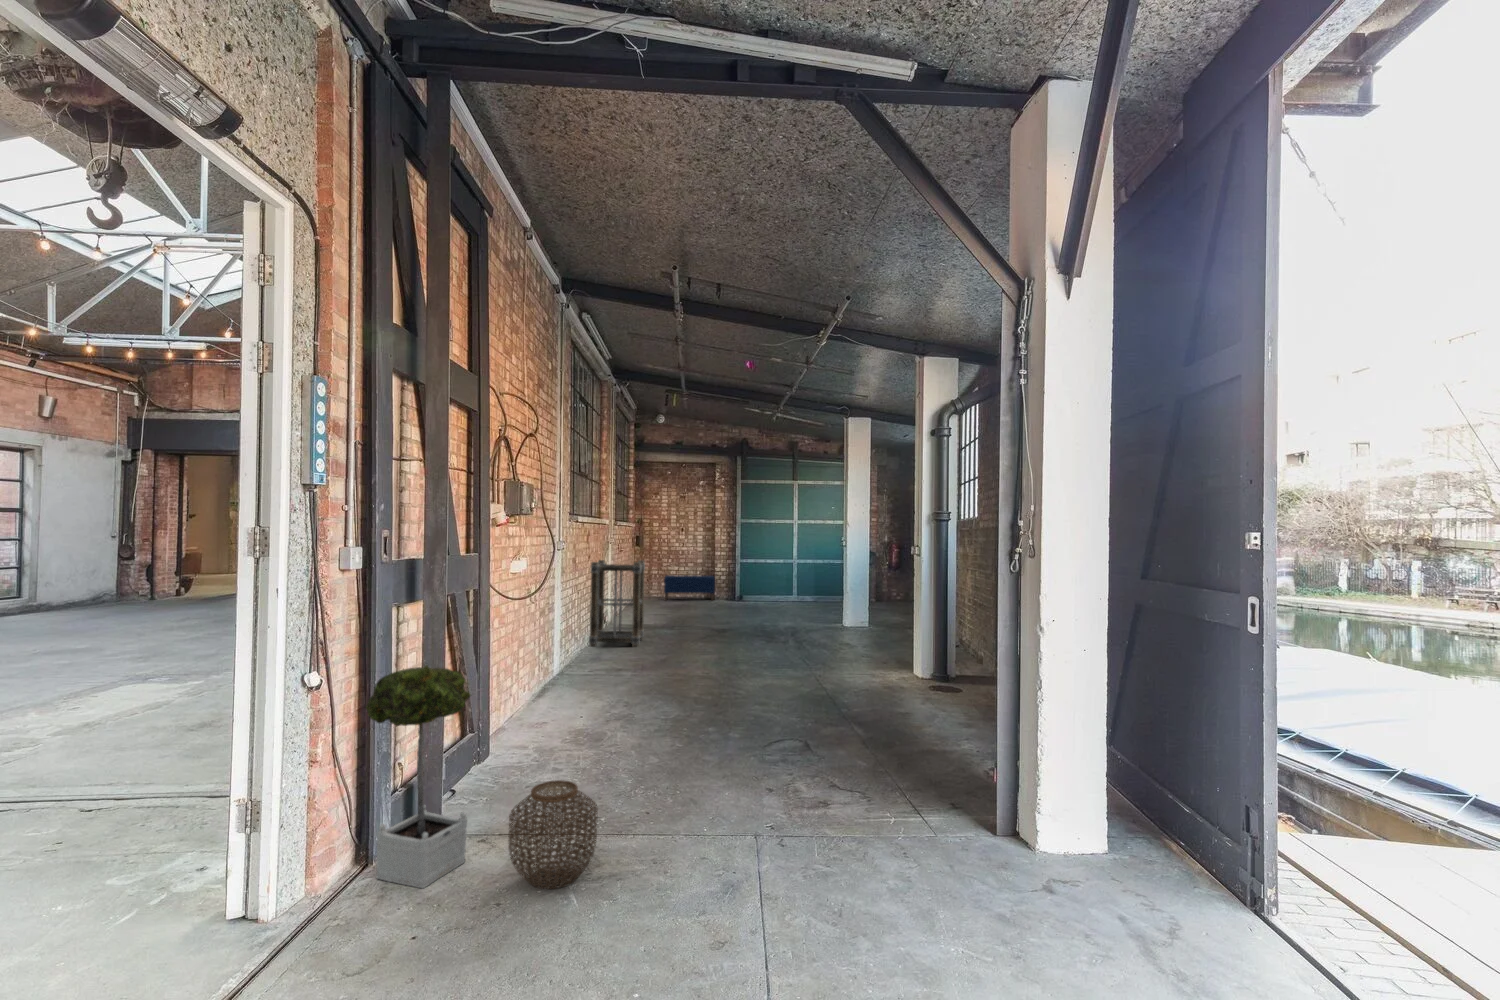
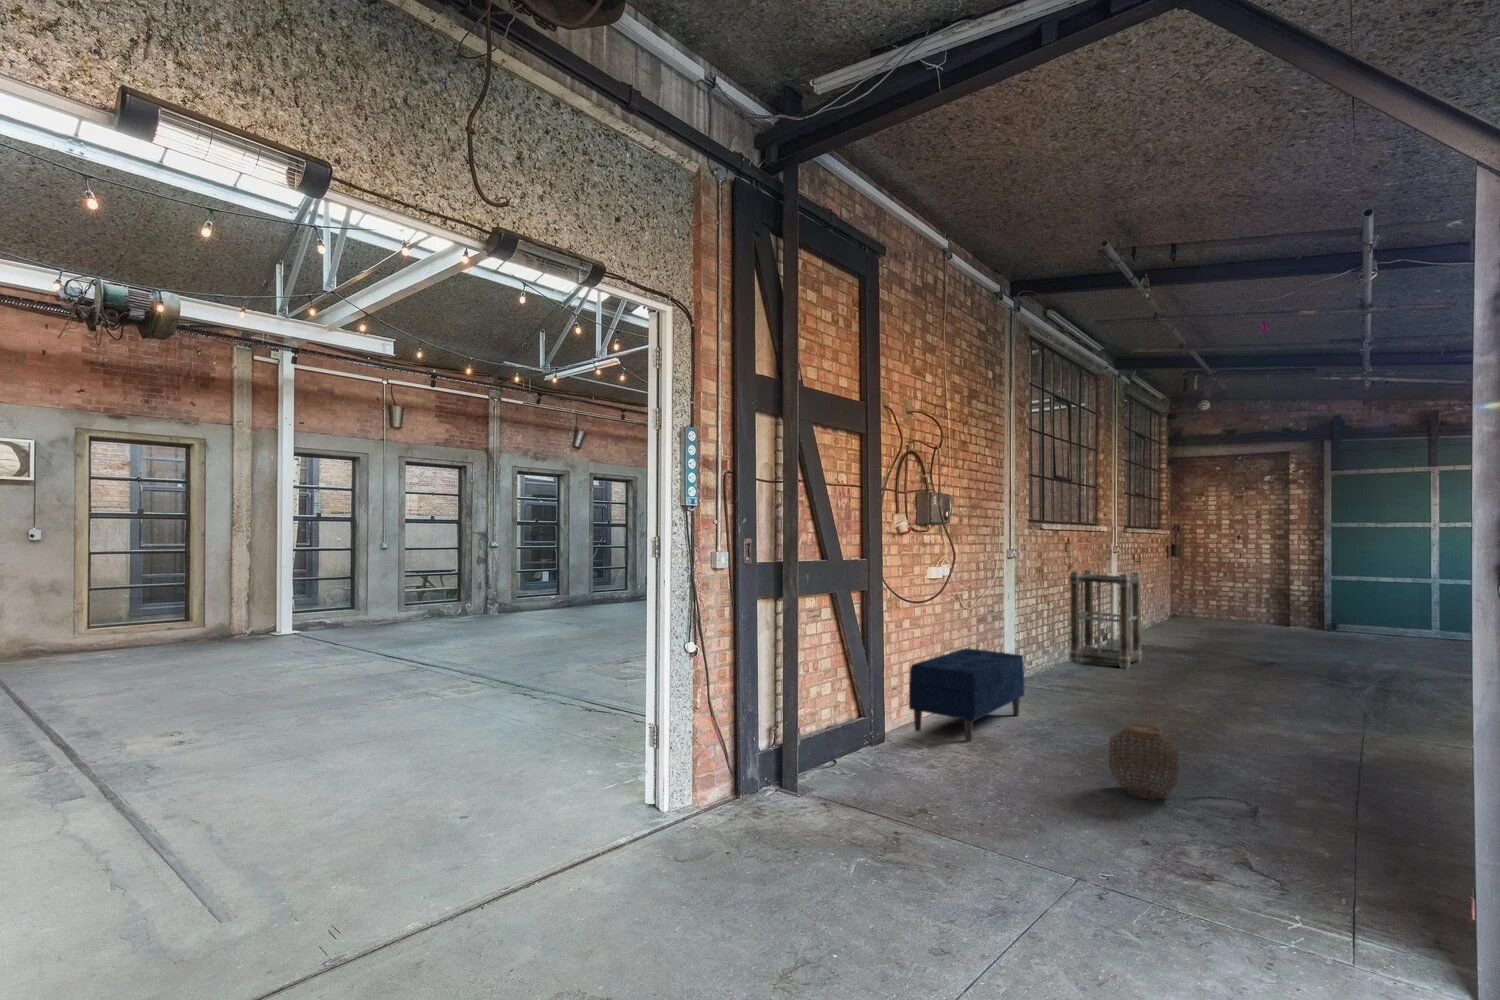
bench: present [664,575,715,600] -> present [909,648,1024,742]
potted tree: present [366,665,470,888] -> none [730,646,804,825]
woven basket: present [508,780,597,889] -> present [1109,724,1179,799]

